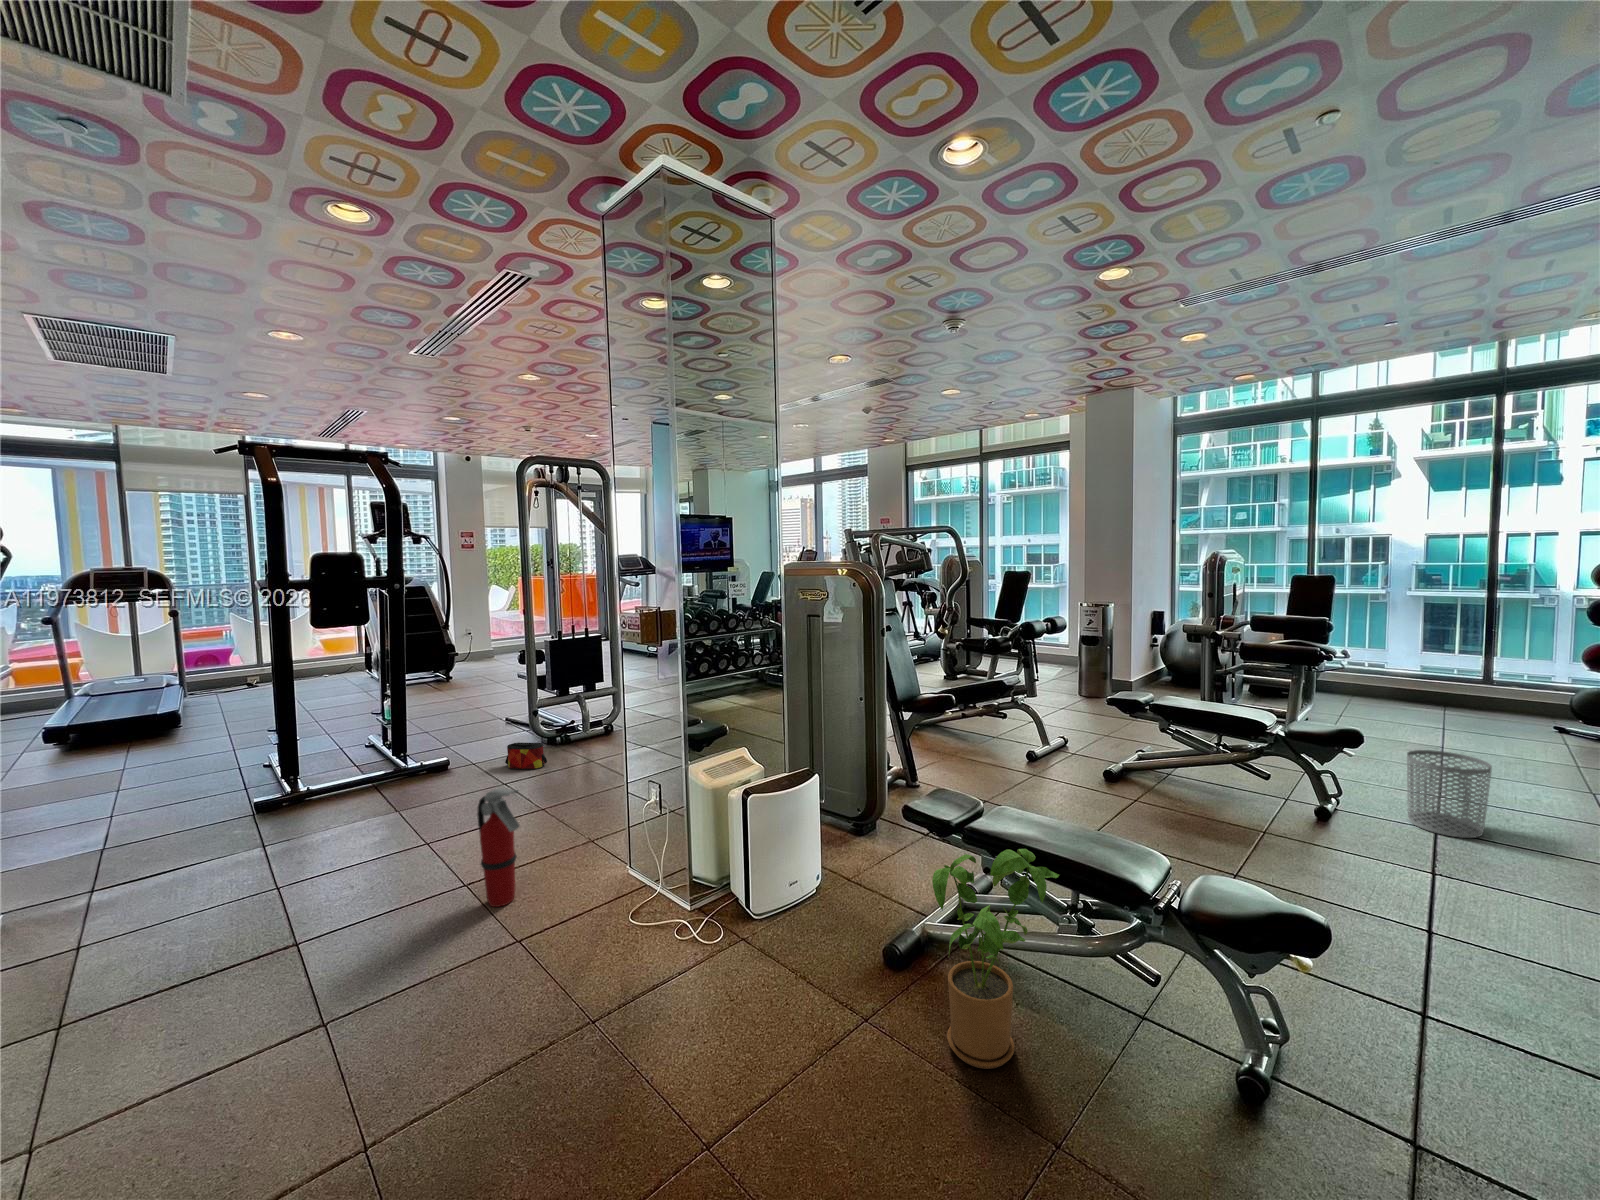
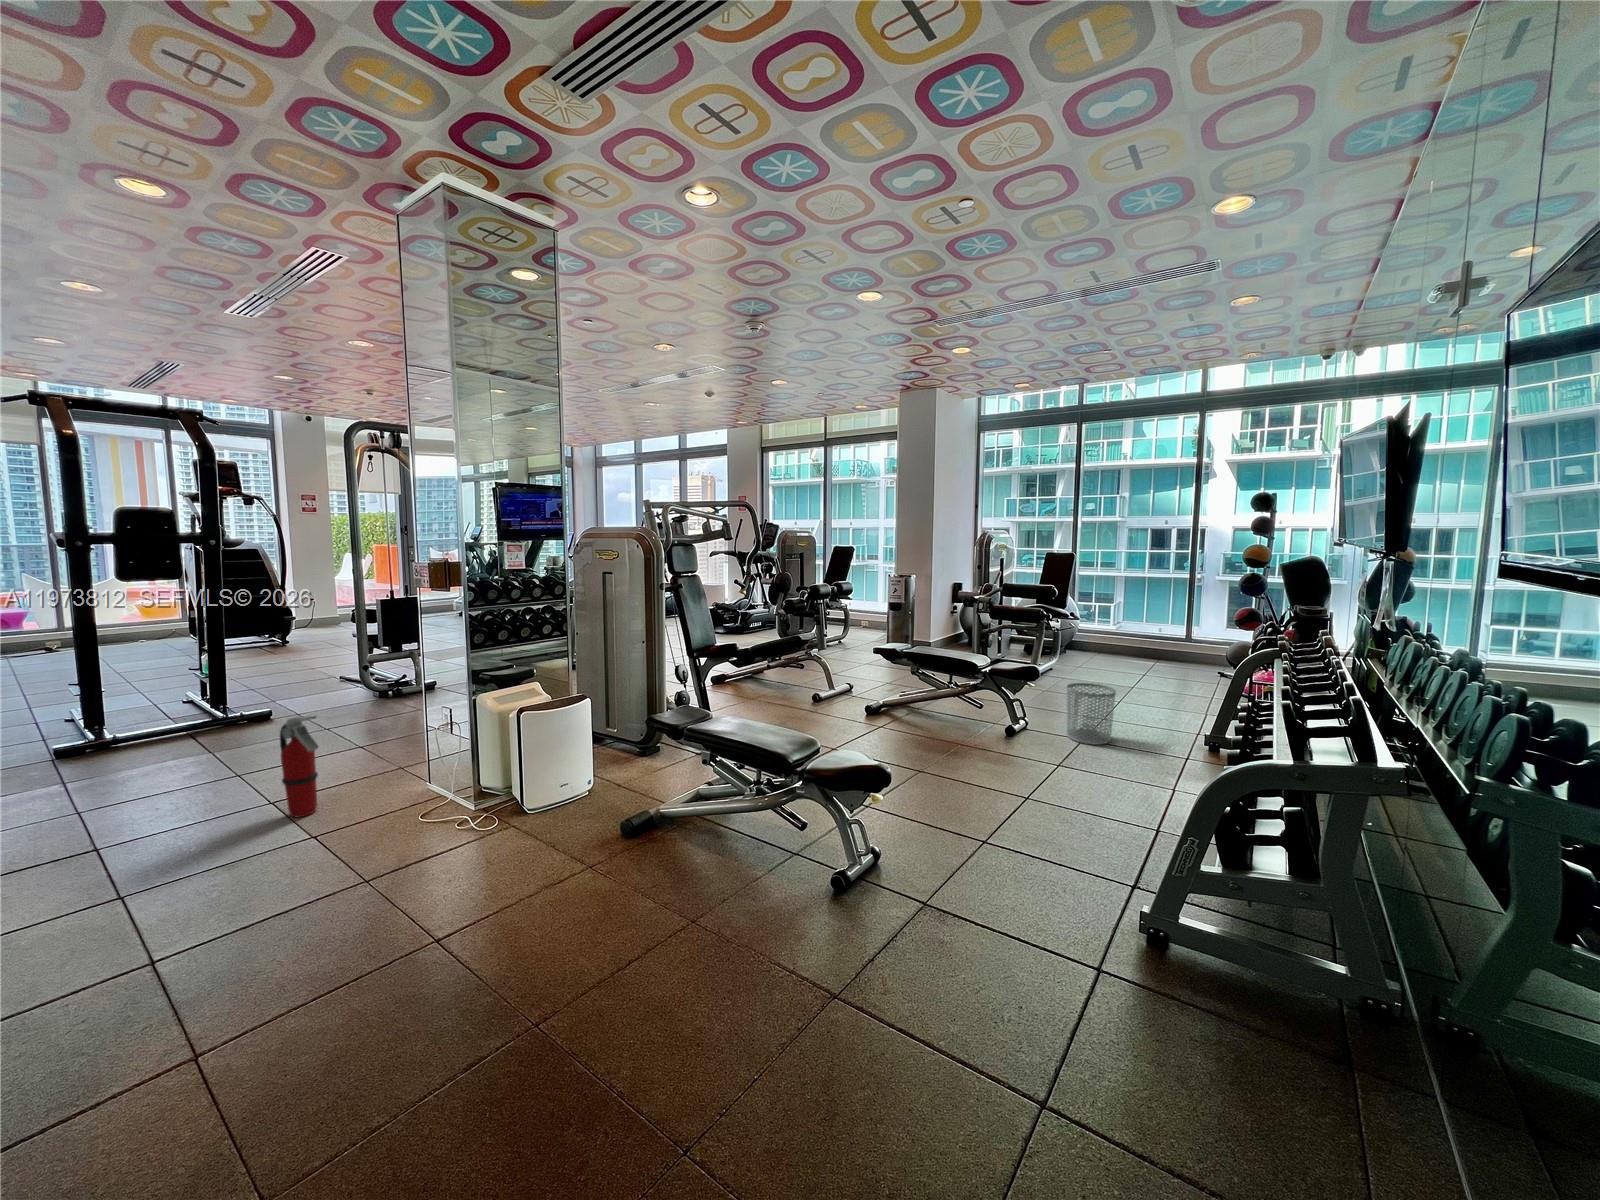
bag: present [505,743,547,770] -> none [330,693,374,718]
house plant: present [932,849,1059,1069] -> none [636,734,724,890]

